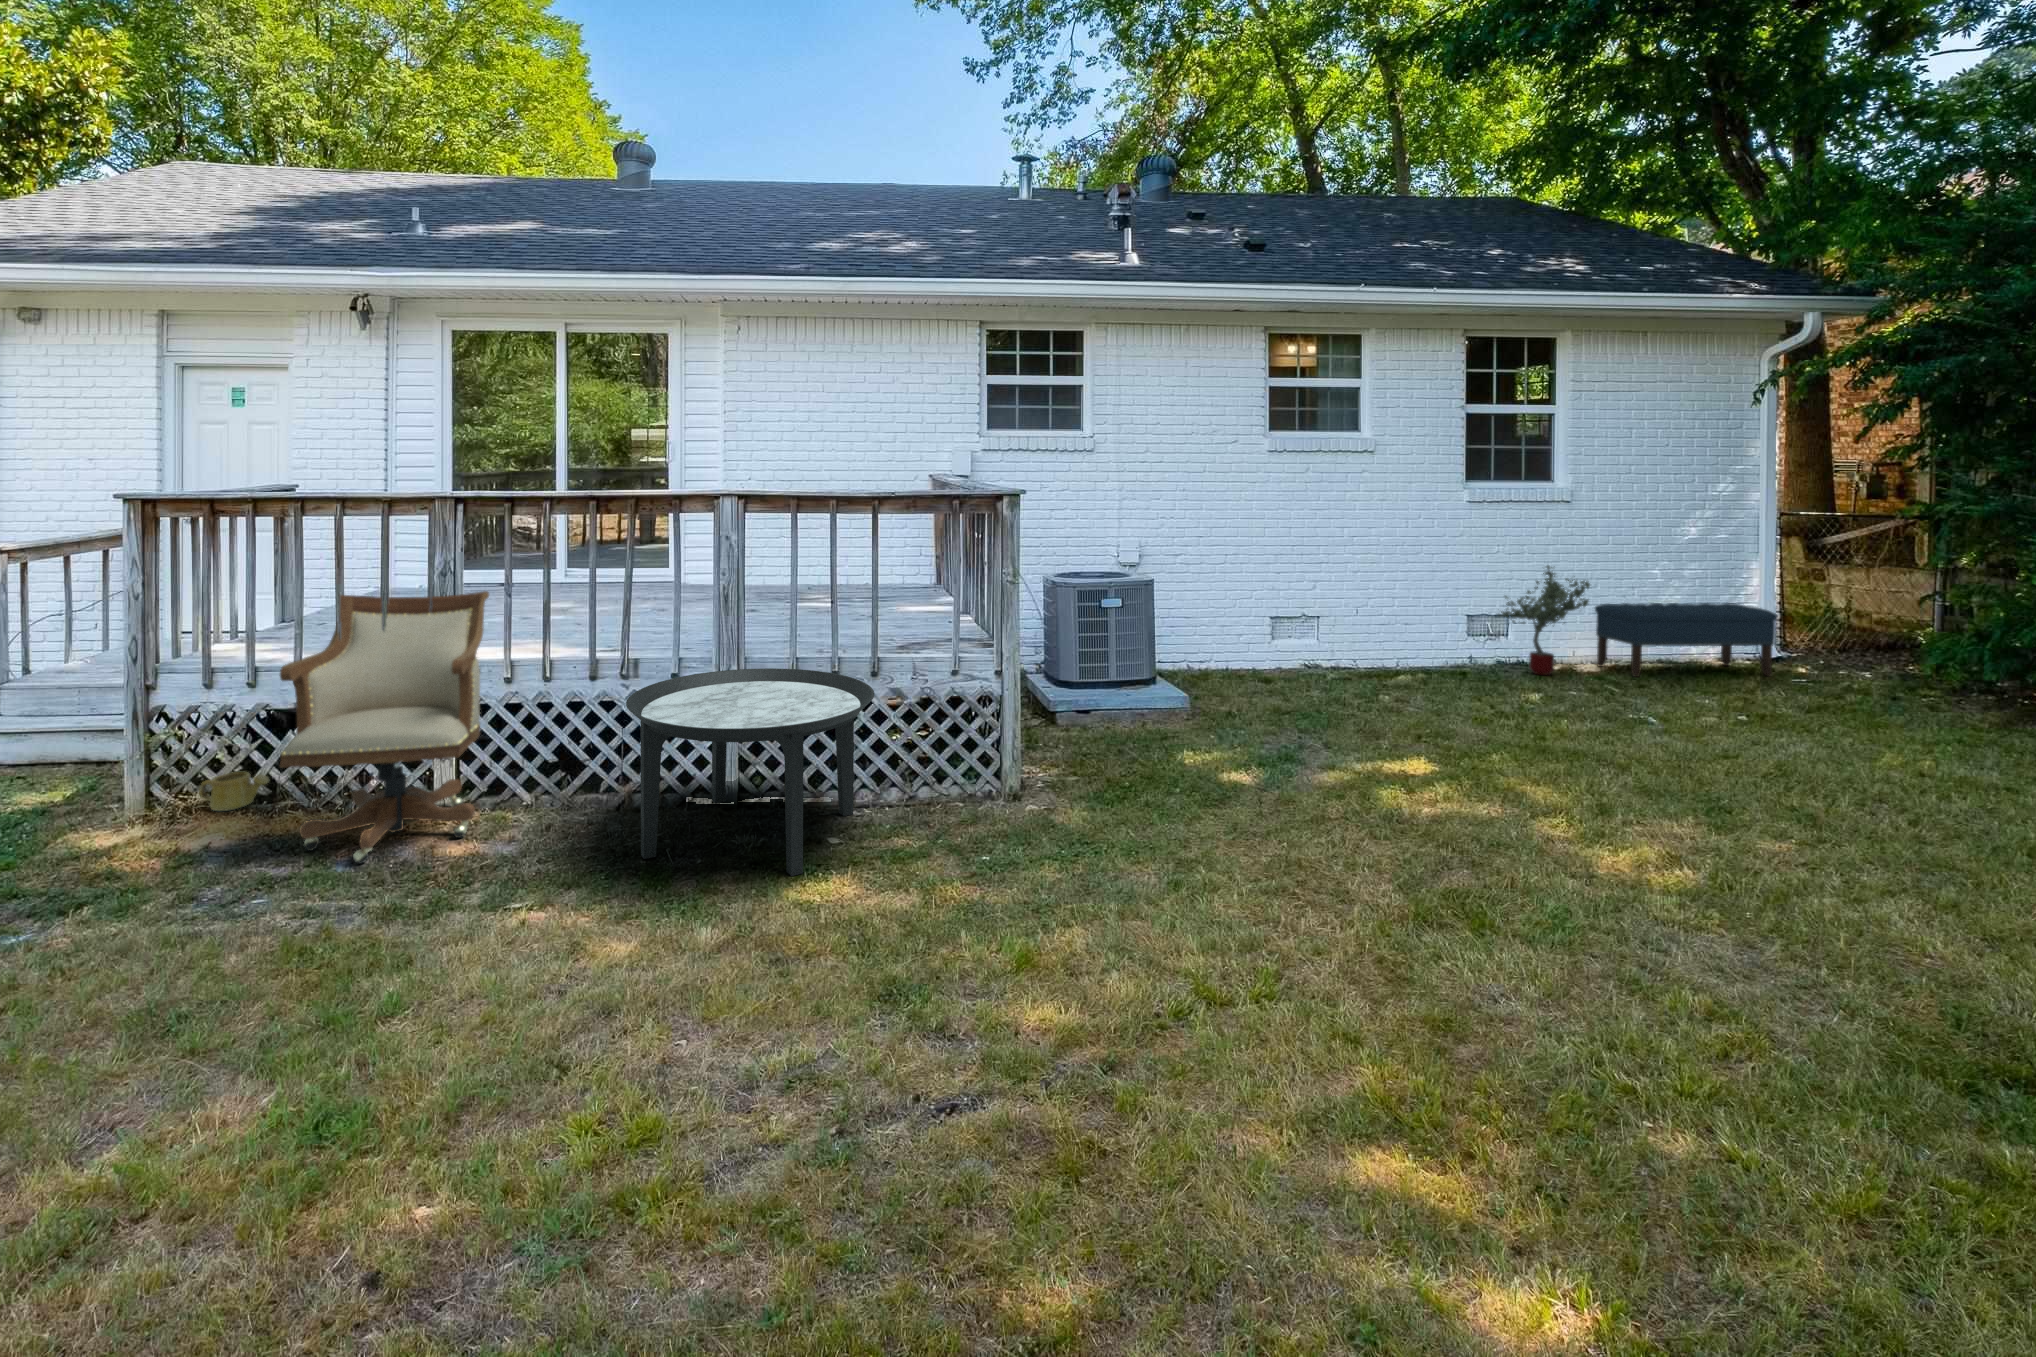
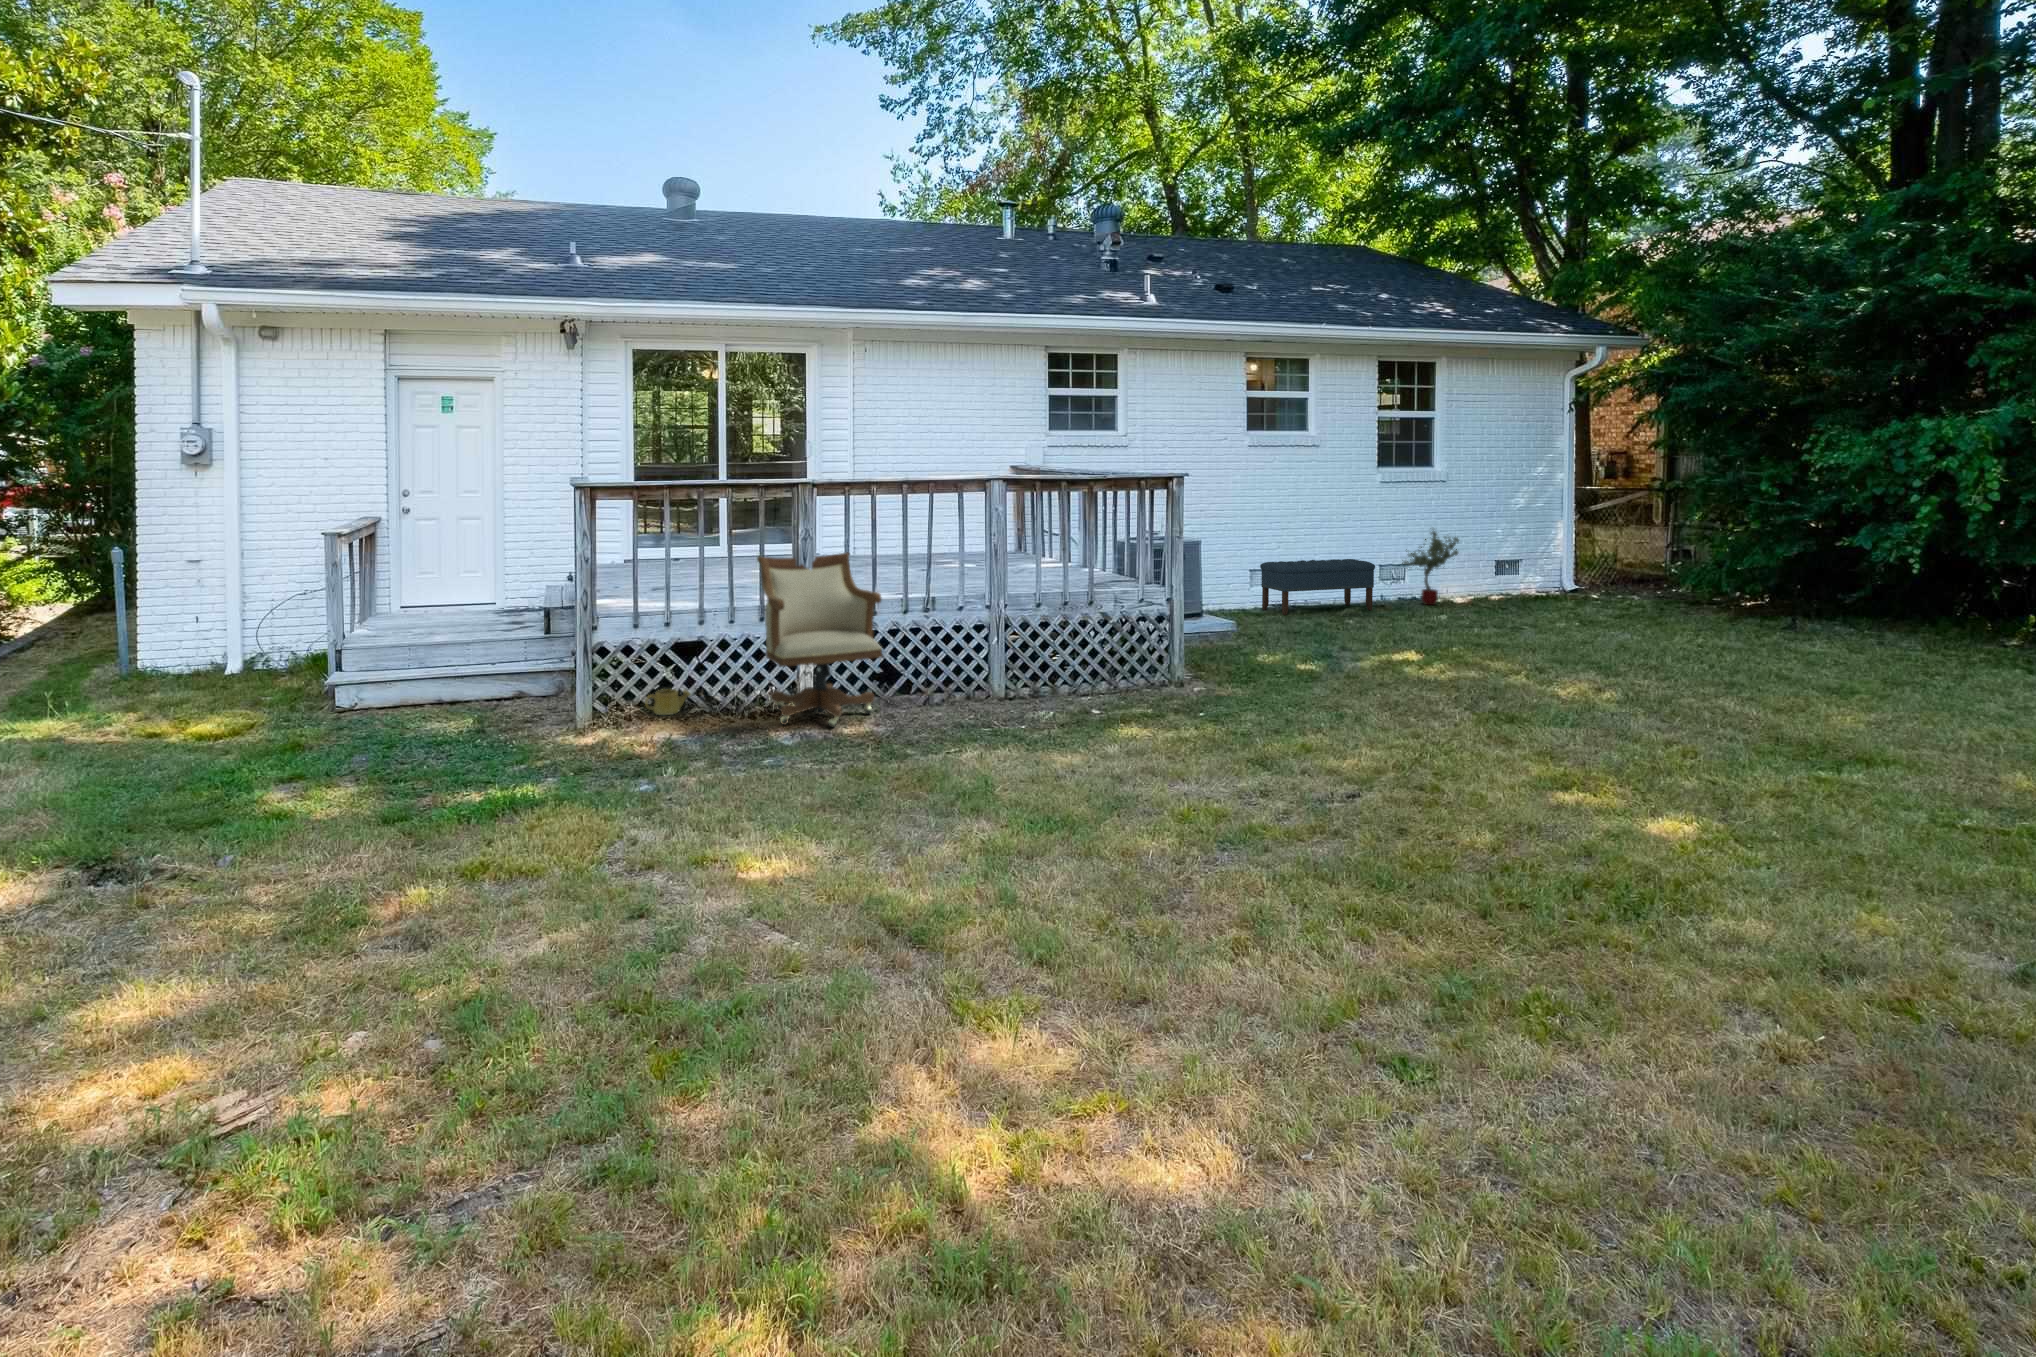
bench: present [1595,603,1777,677] -> present [1260,559,1375,615]
round table: present [626,668,874,876] -> none [973,600,1130,714]

